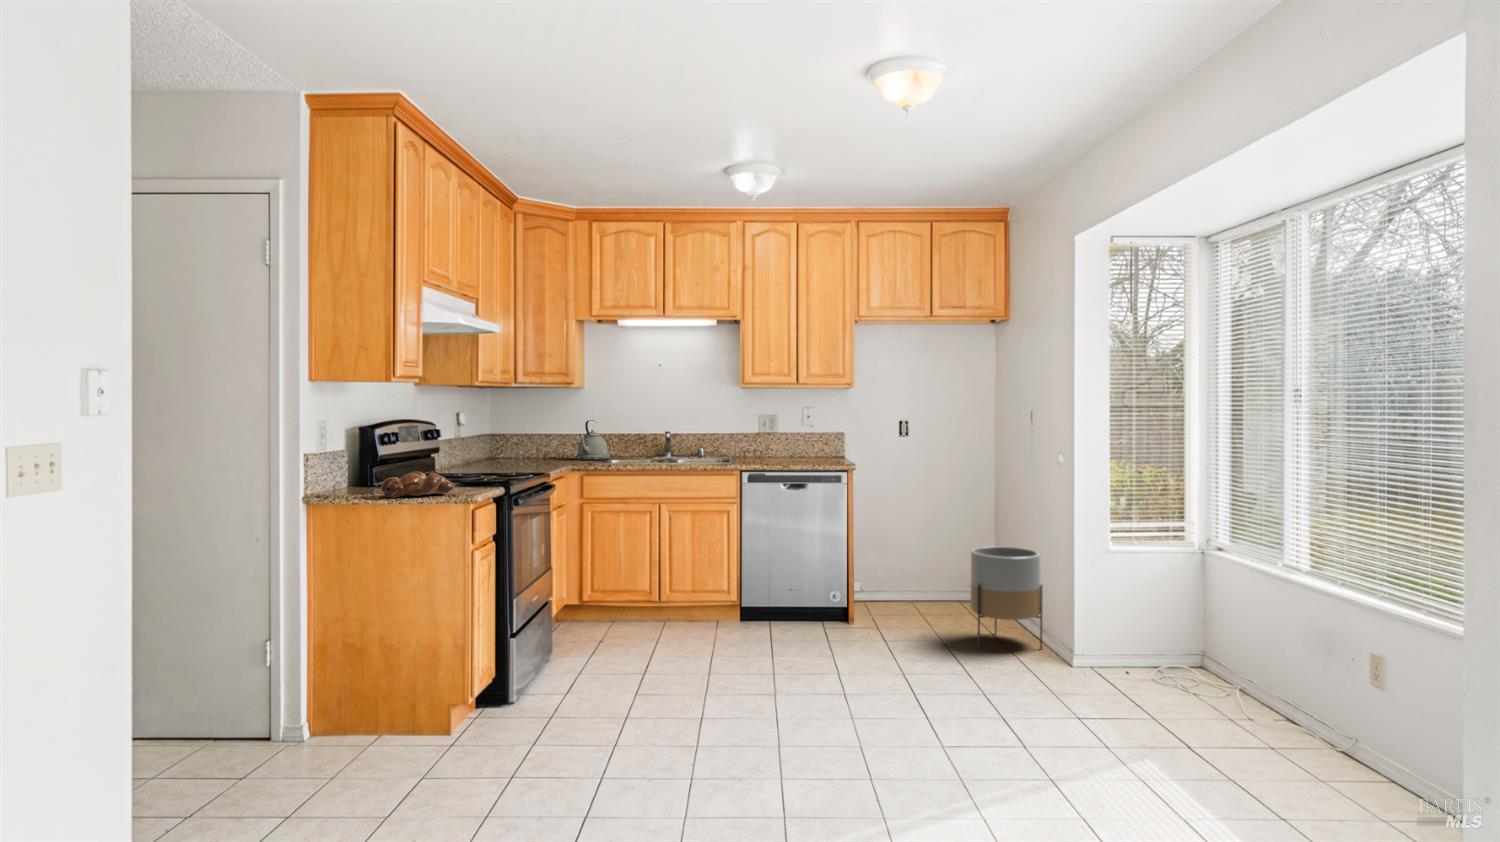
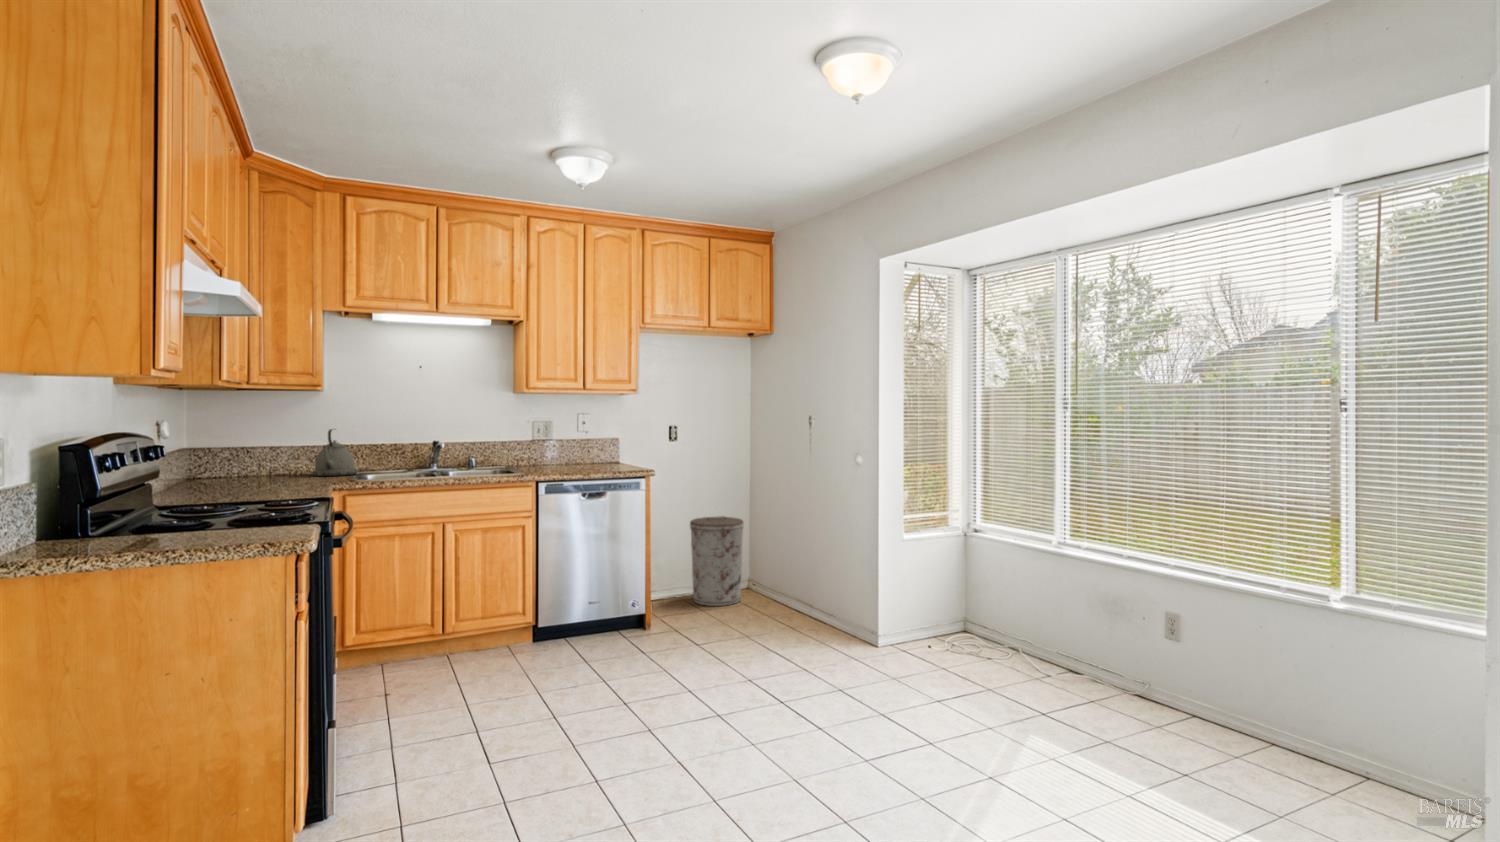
bread loaf: present [381,471,454,498] -> none [144,510,260,552]
trash can: none [914,519,974,614] -> present [690,516,744,606]
planter: present [970,546,1043,649] -> none [766,540,829,636]

